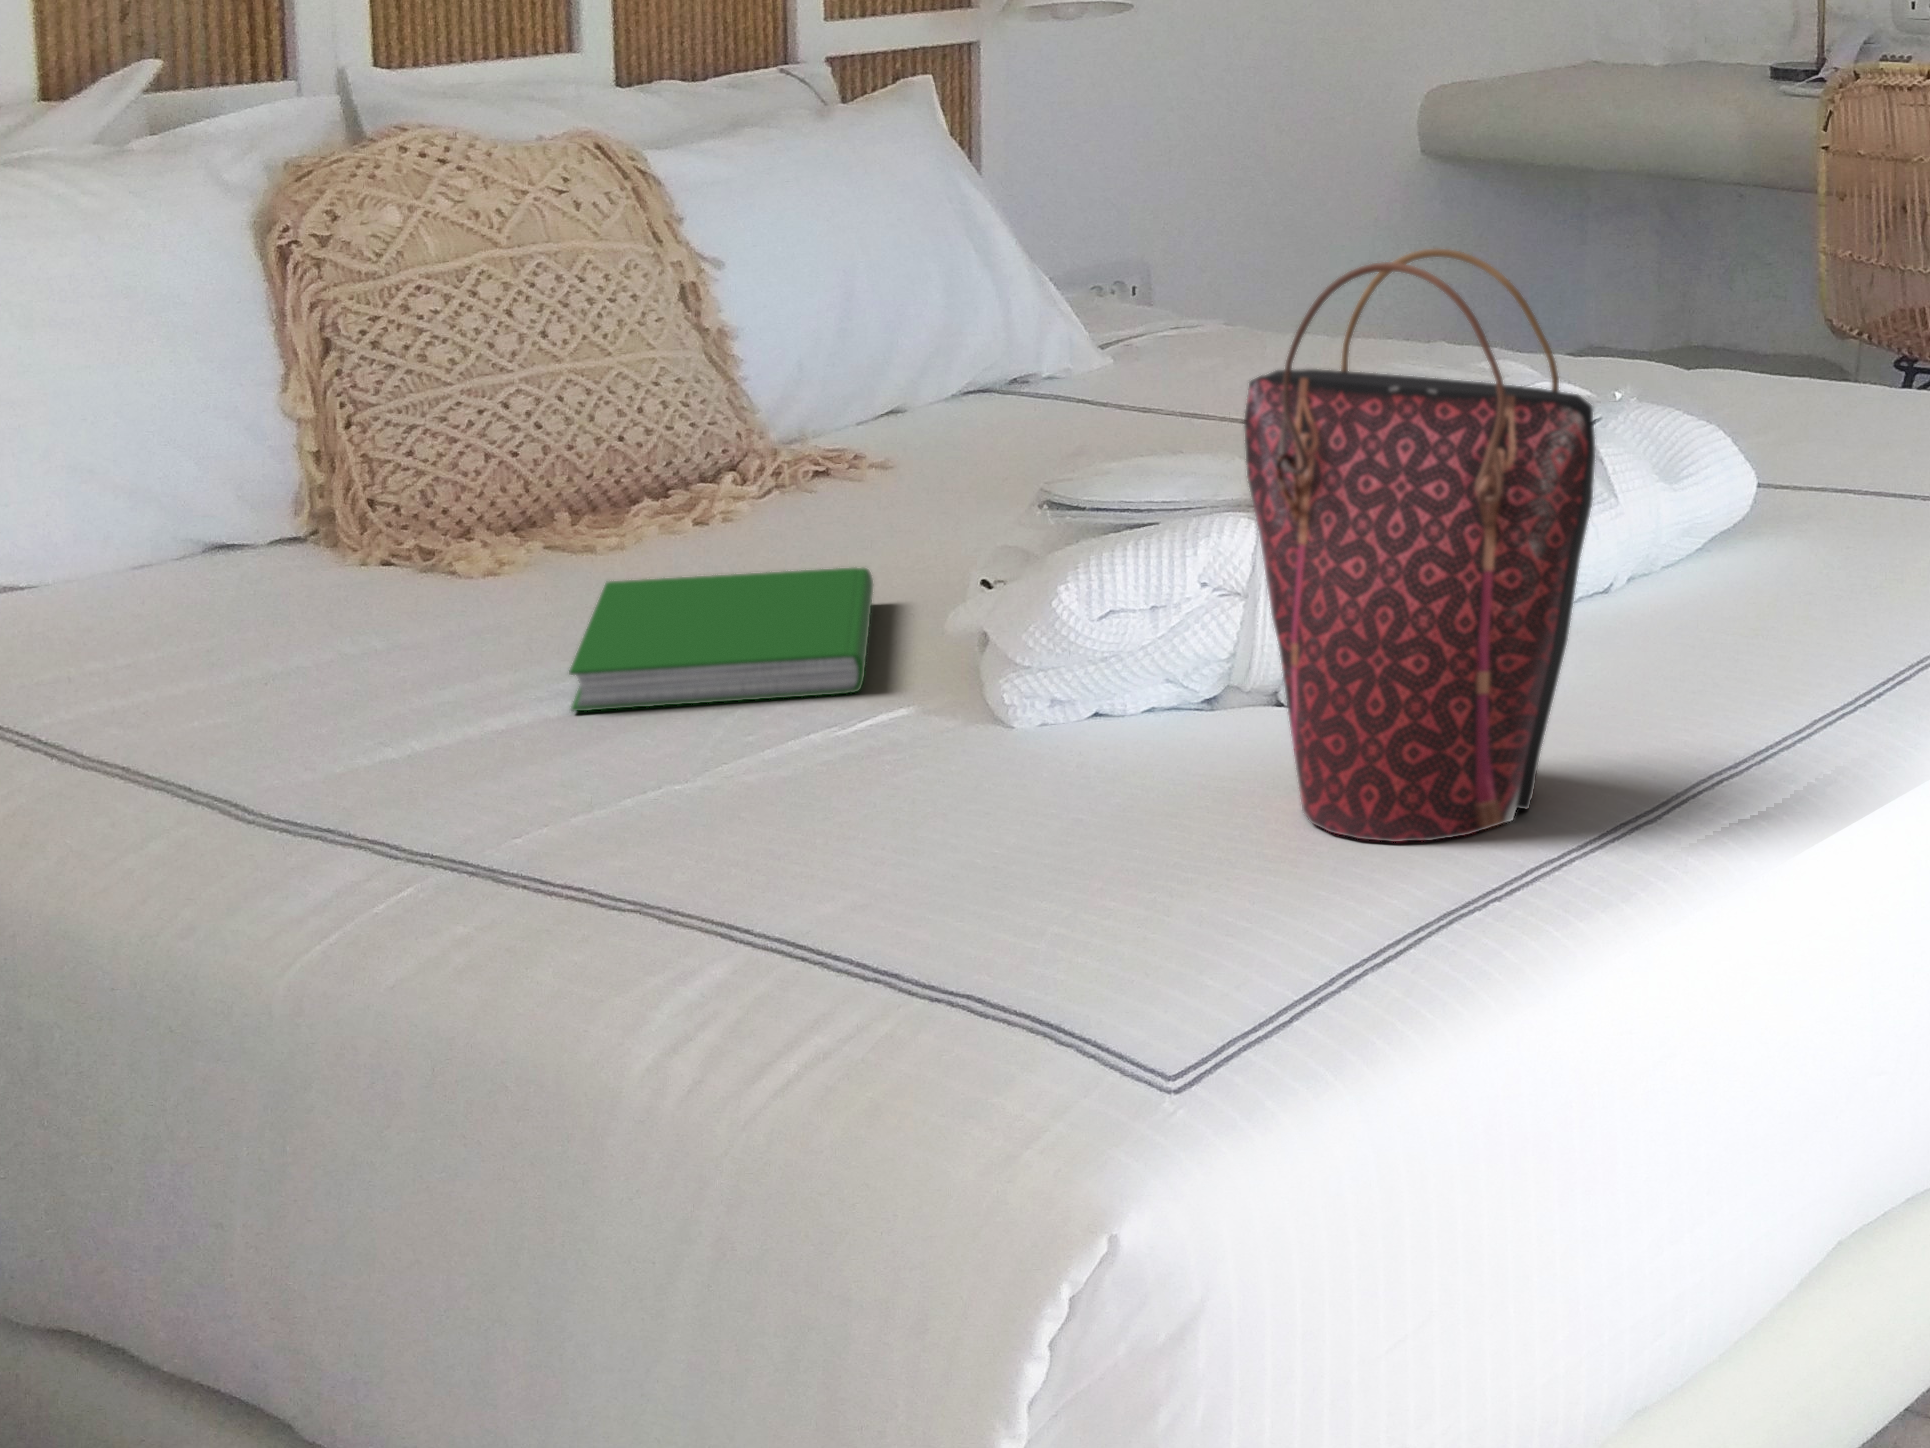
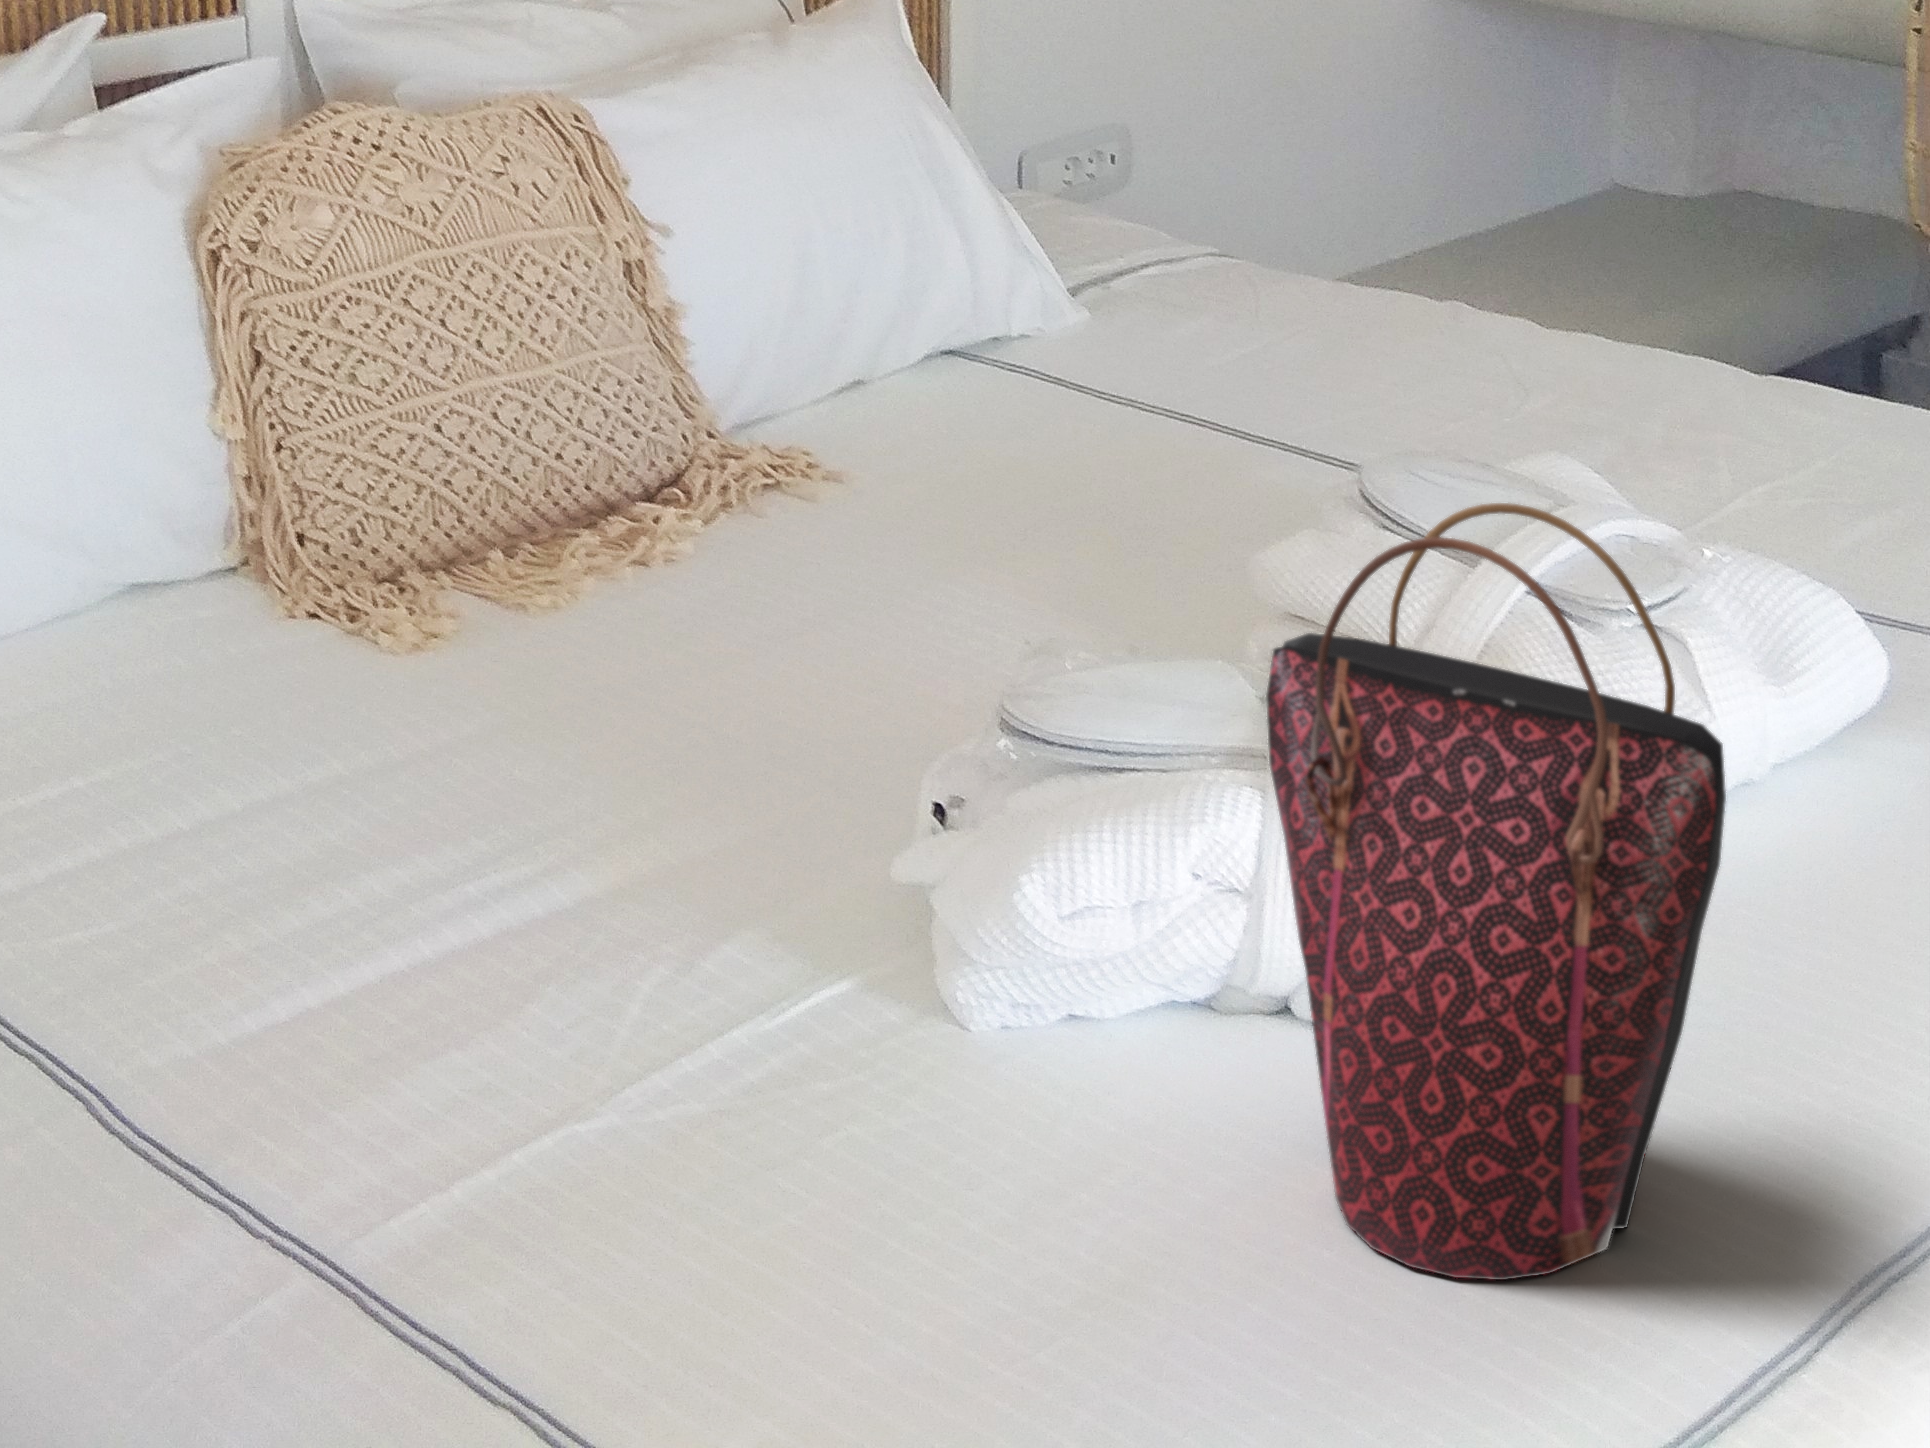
hardcover book: present [569,568,873,711] -> none [481,695,828,910]

